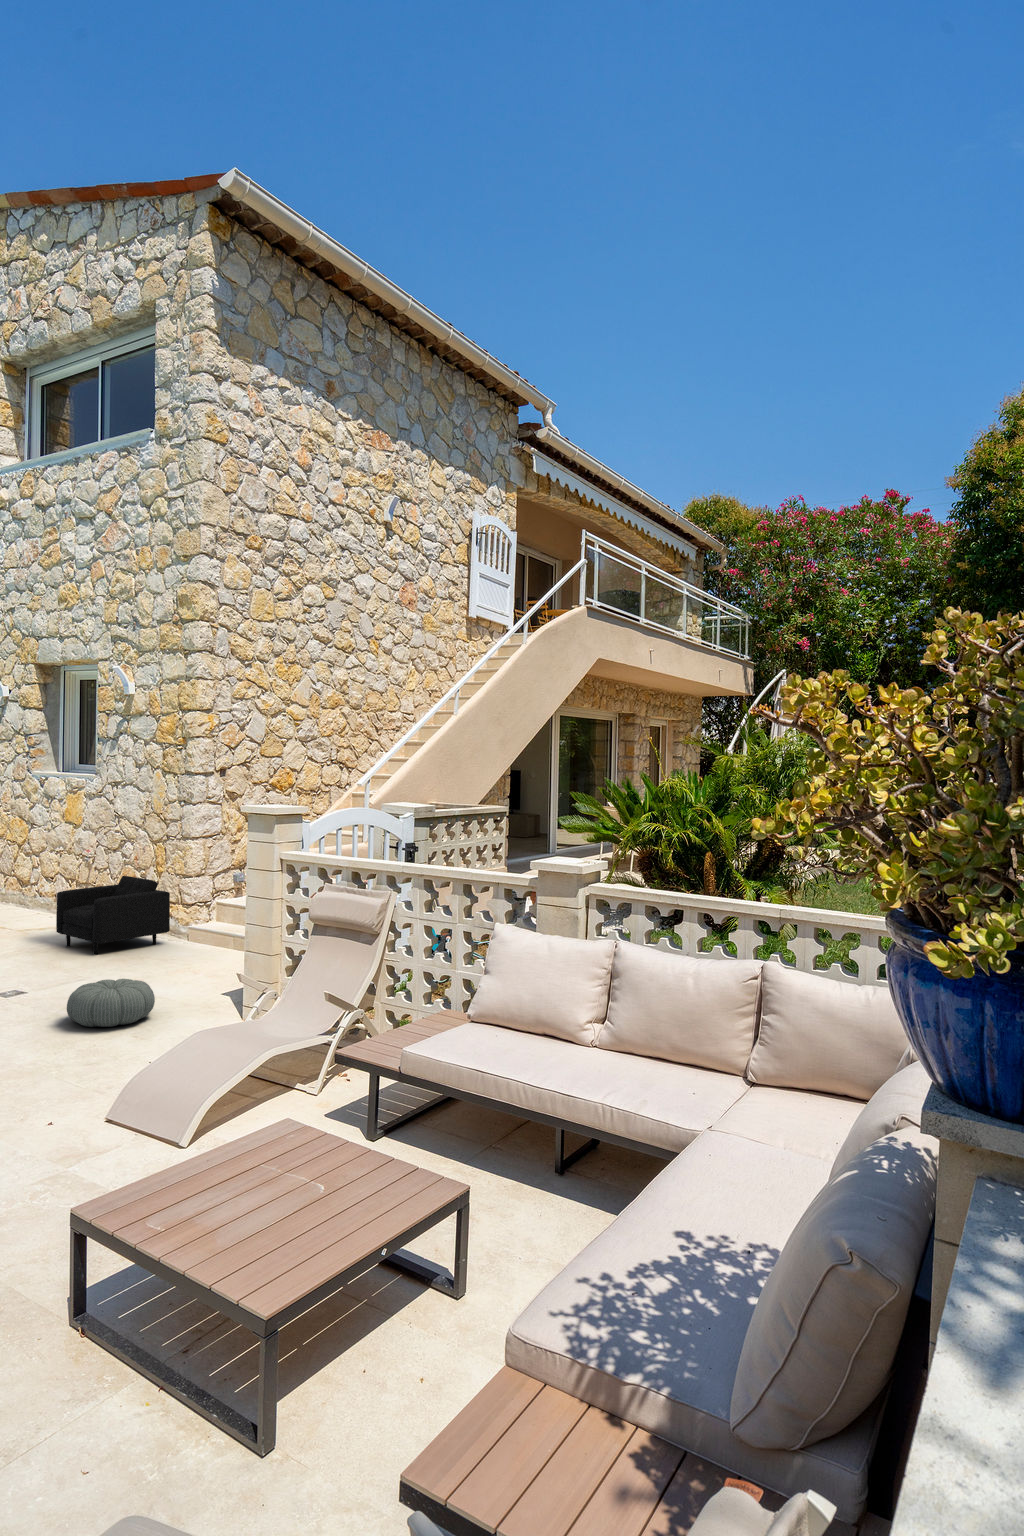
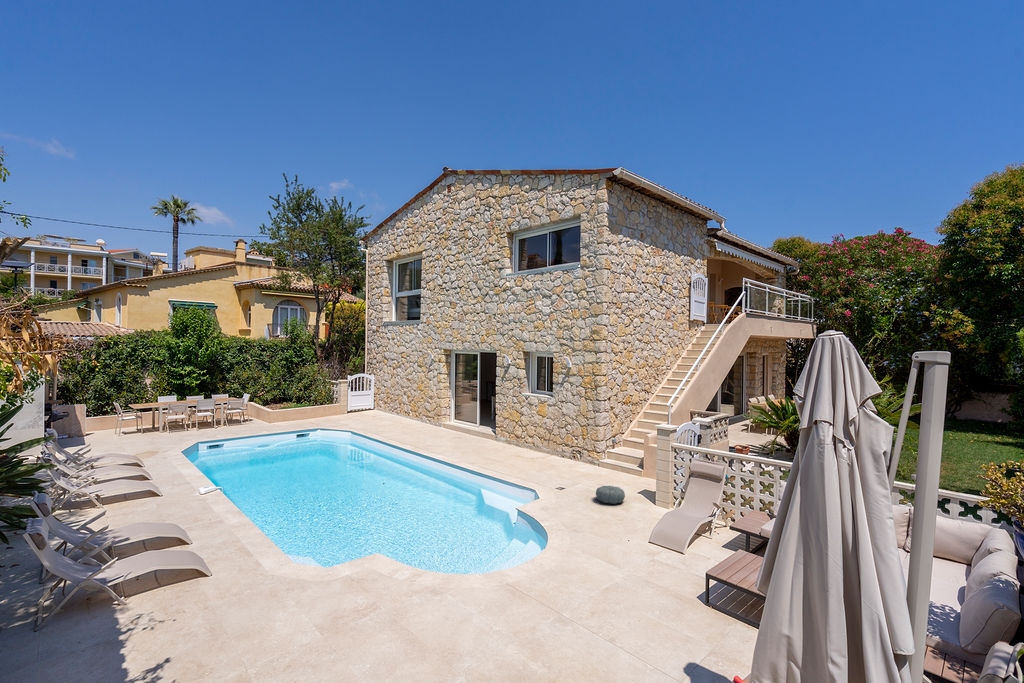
armchair: present [56,876,170,954] -> none [550,439,592,471]

